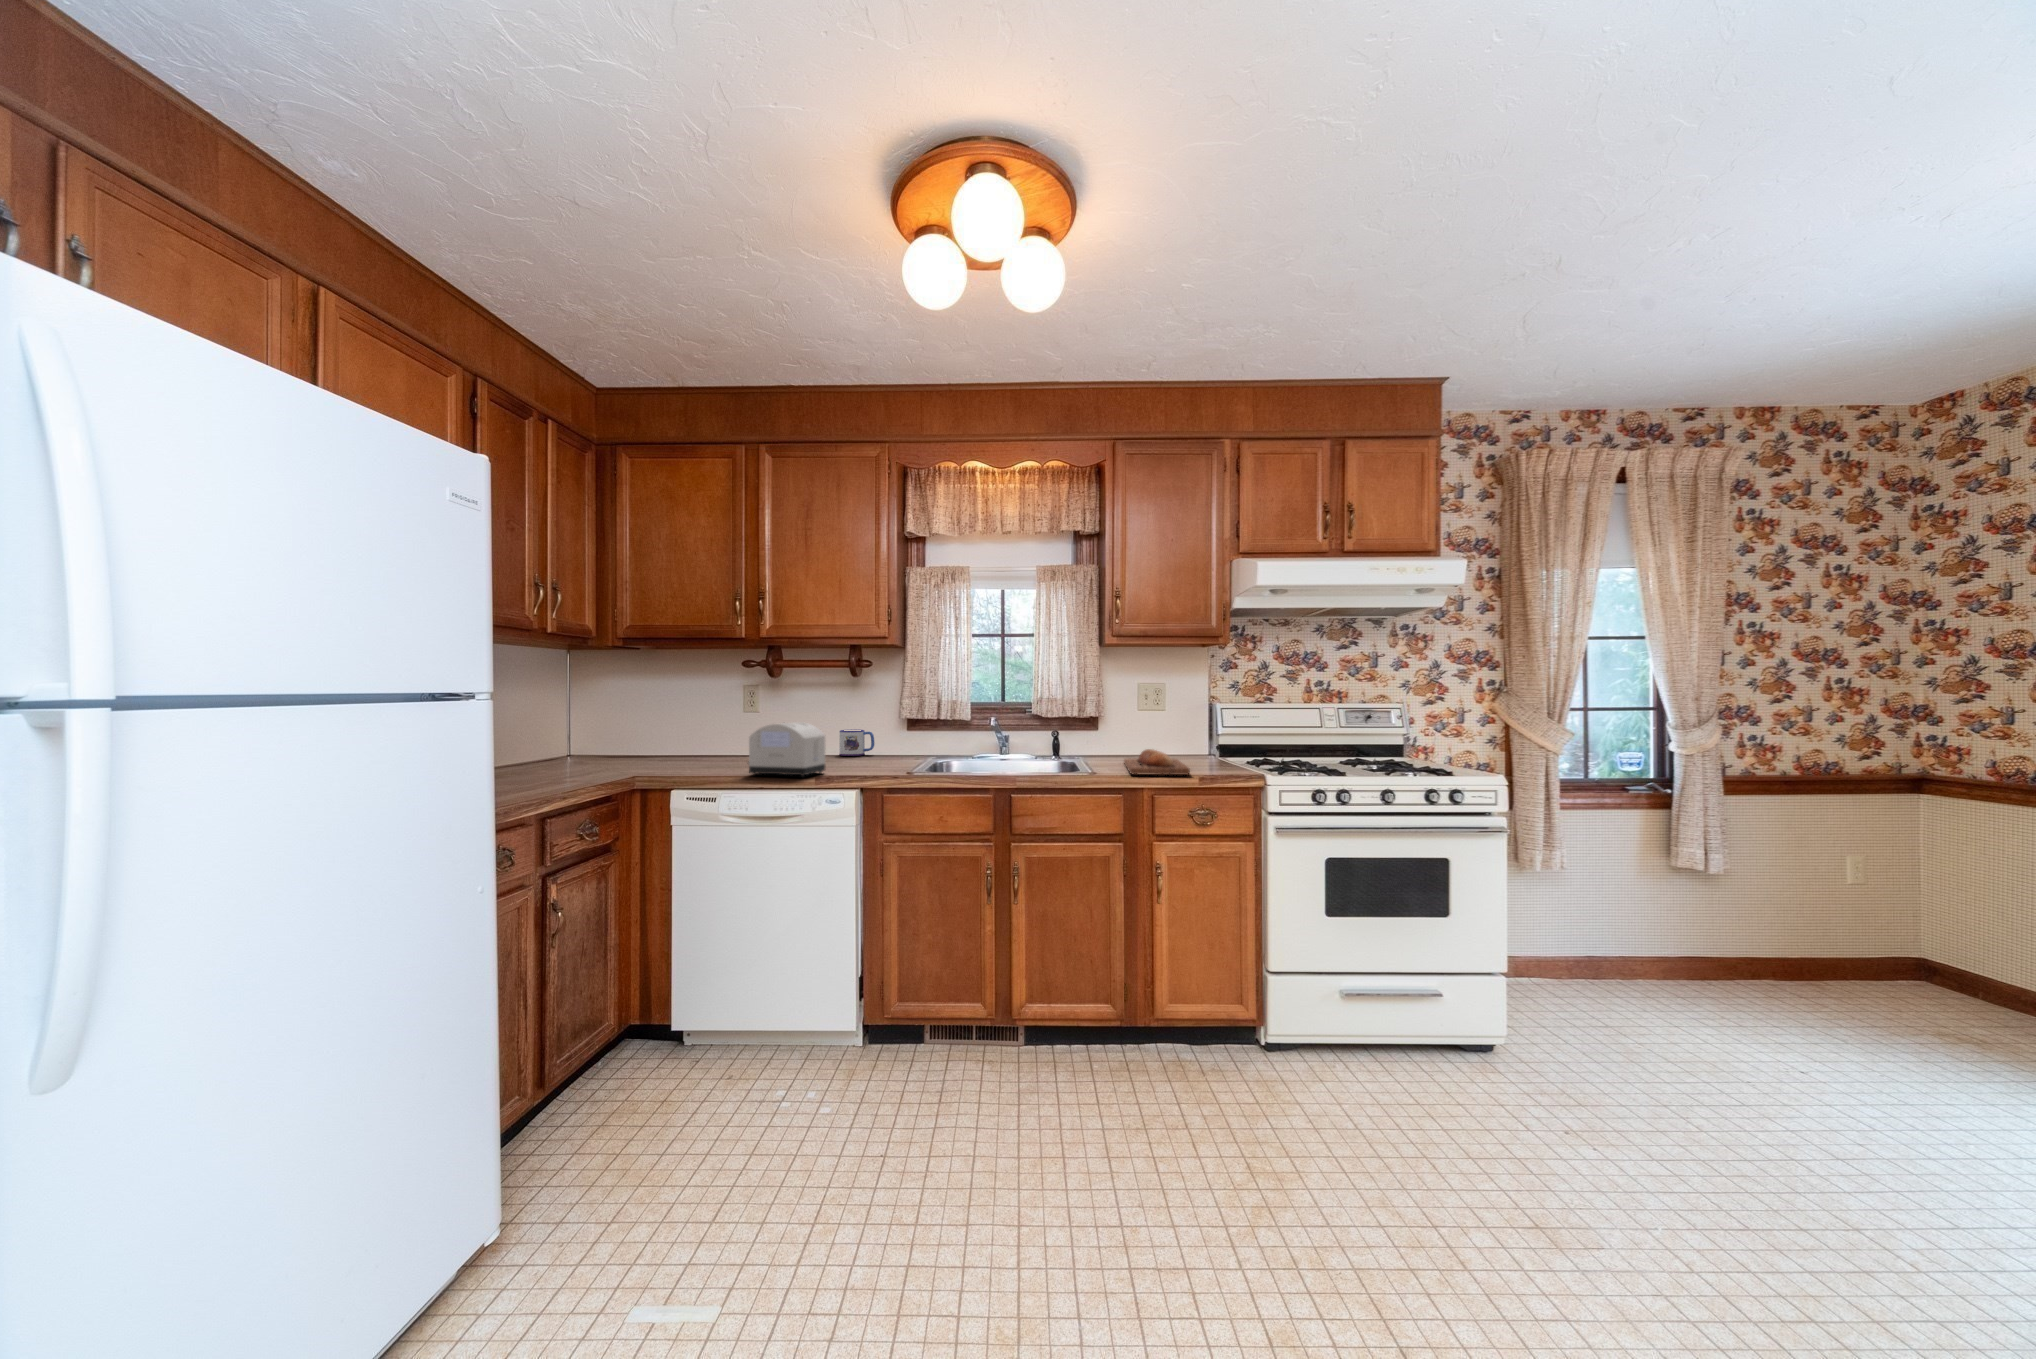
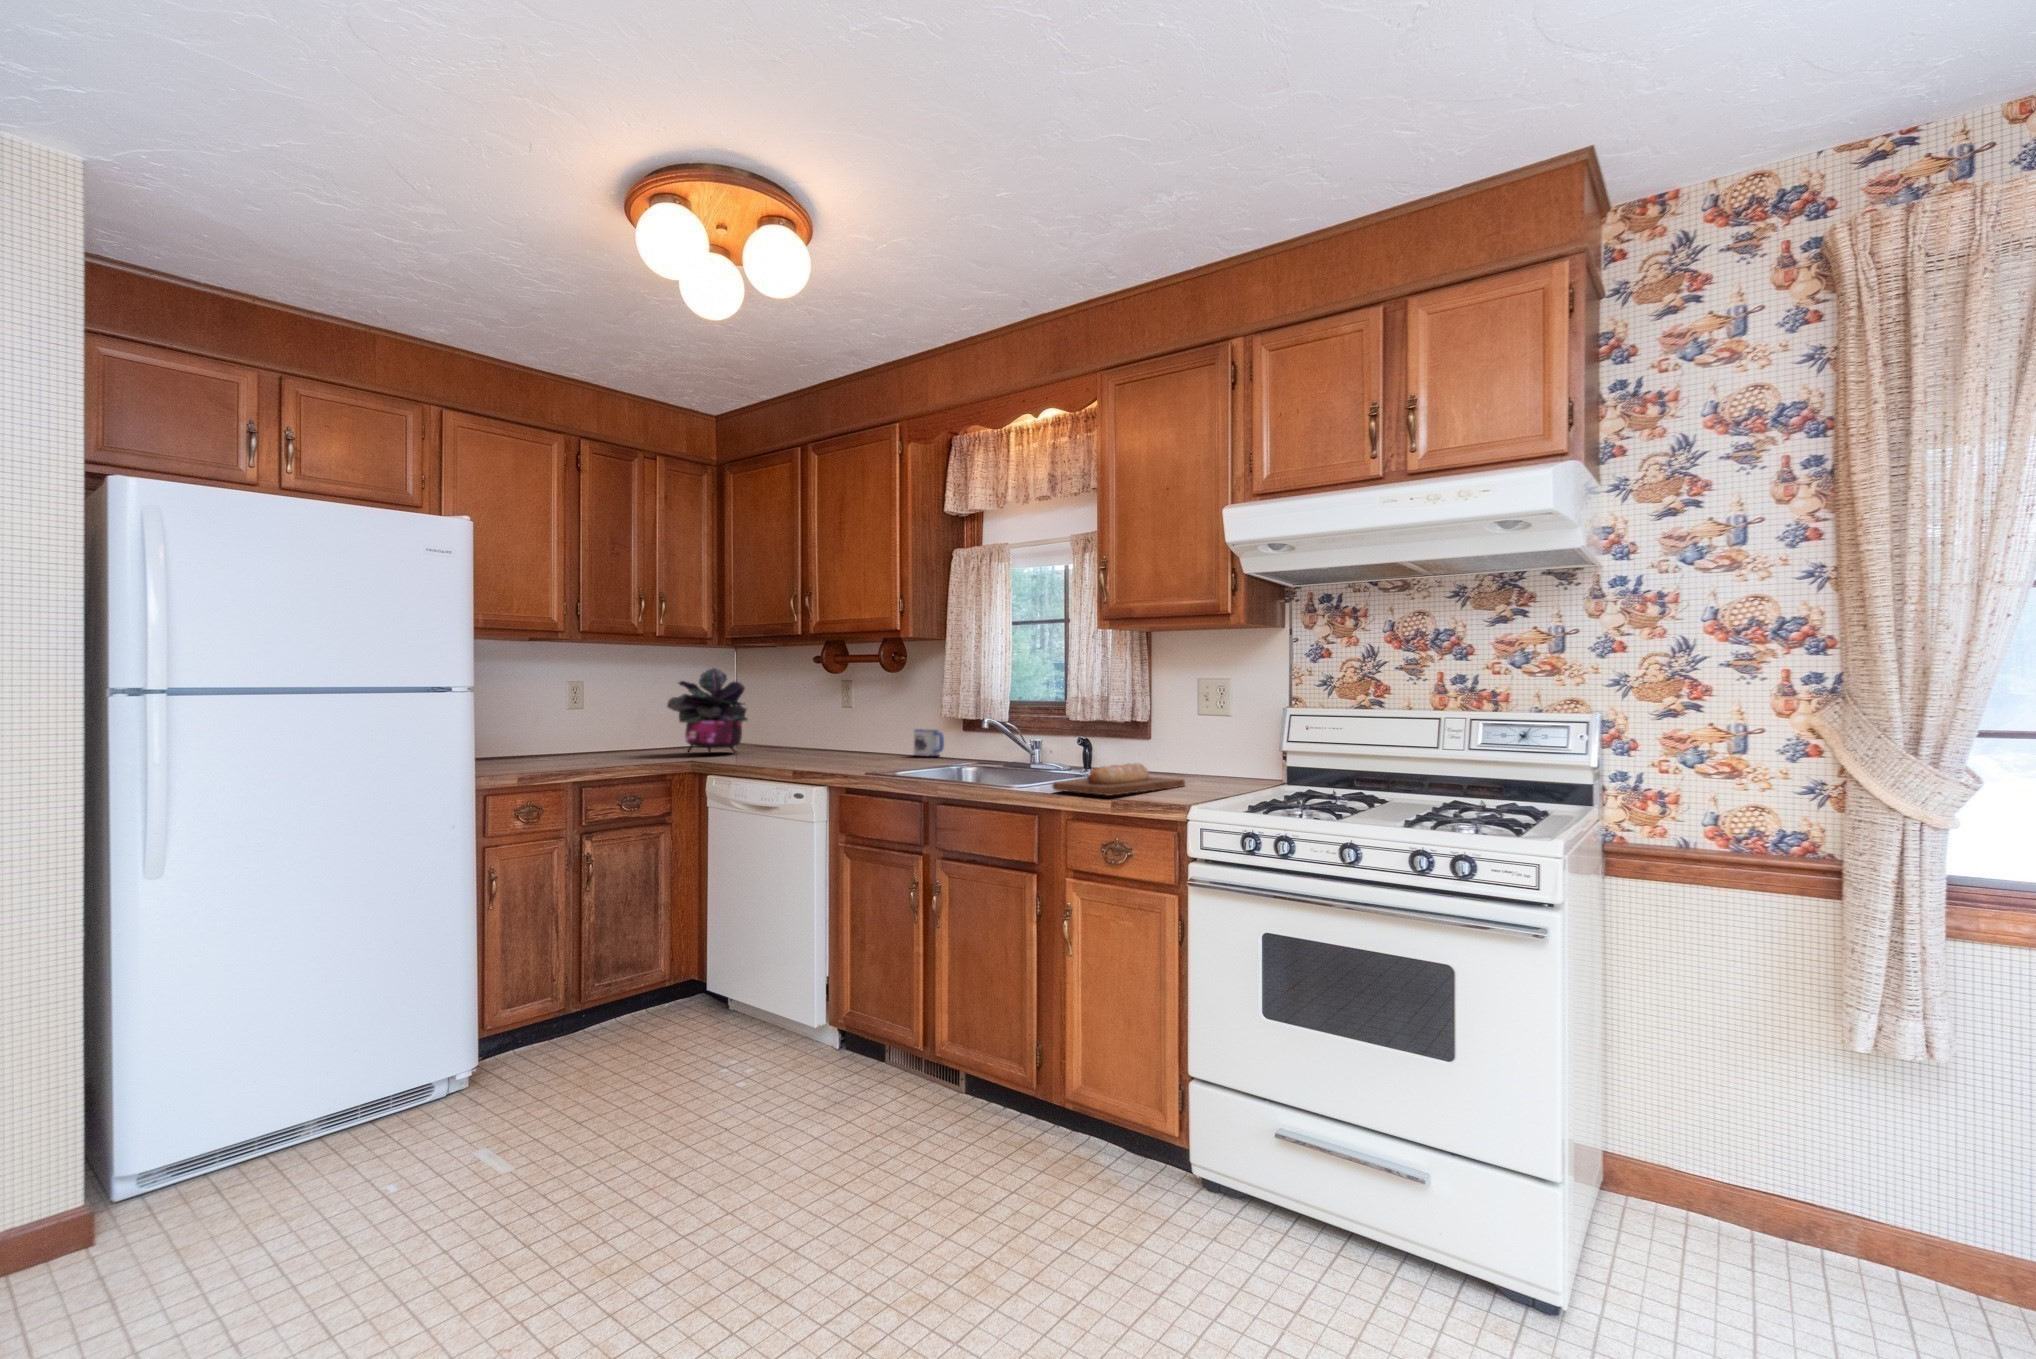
potted plant: none [554,671,654,769] -> present [667,668,748,754]
toaster: present [748,722,825,777] -> none [764,716,833,768]

